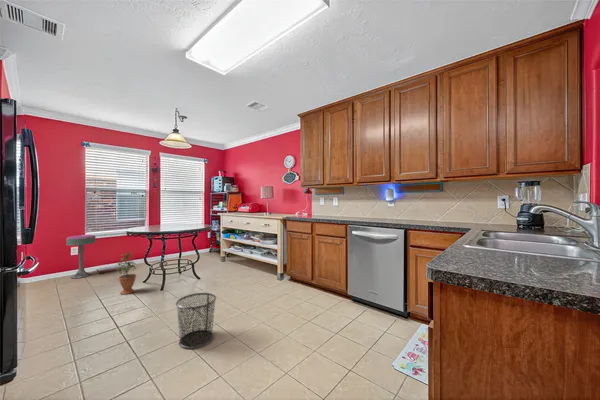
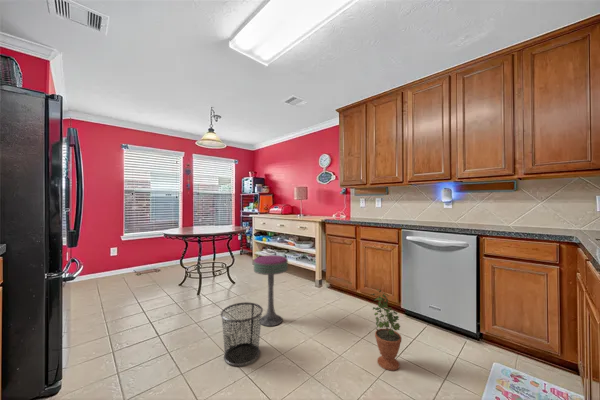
bar stool: present [66,235,96,278] -> present [254,255,288,326]
potted plant: present [118,252,136,294] -> present [372,289,401,370]

